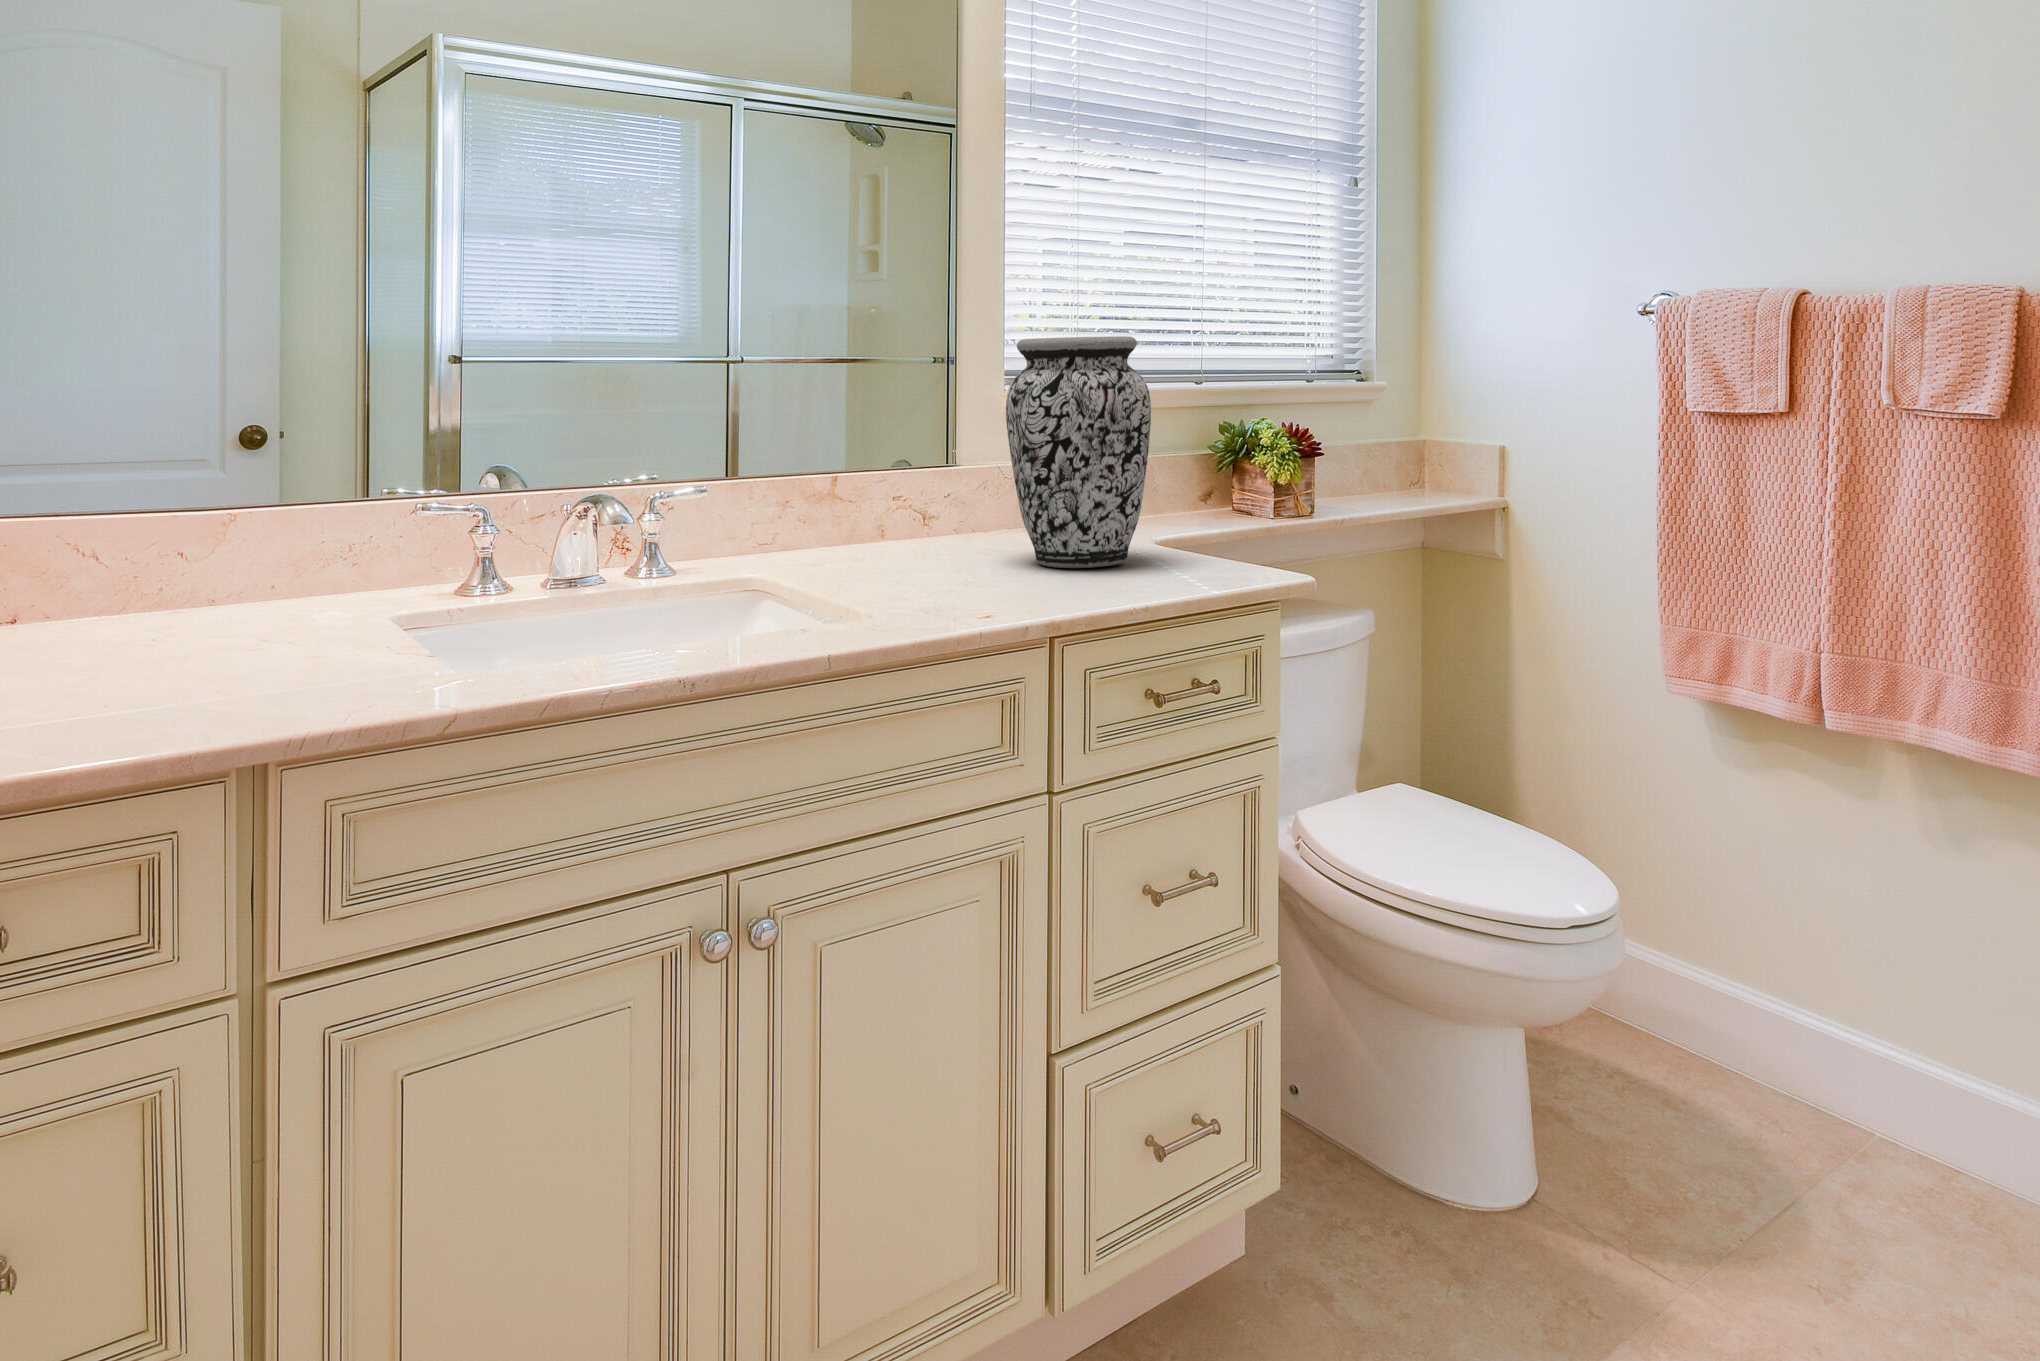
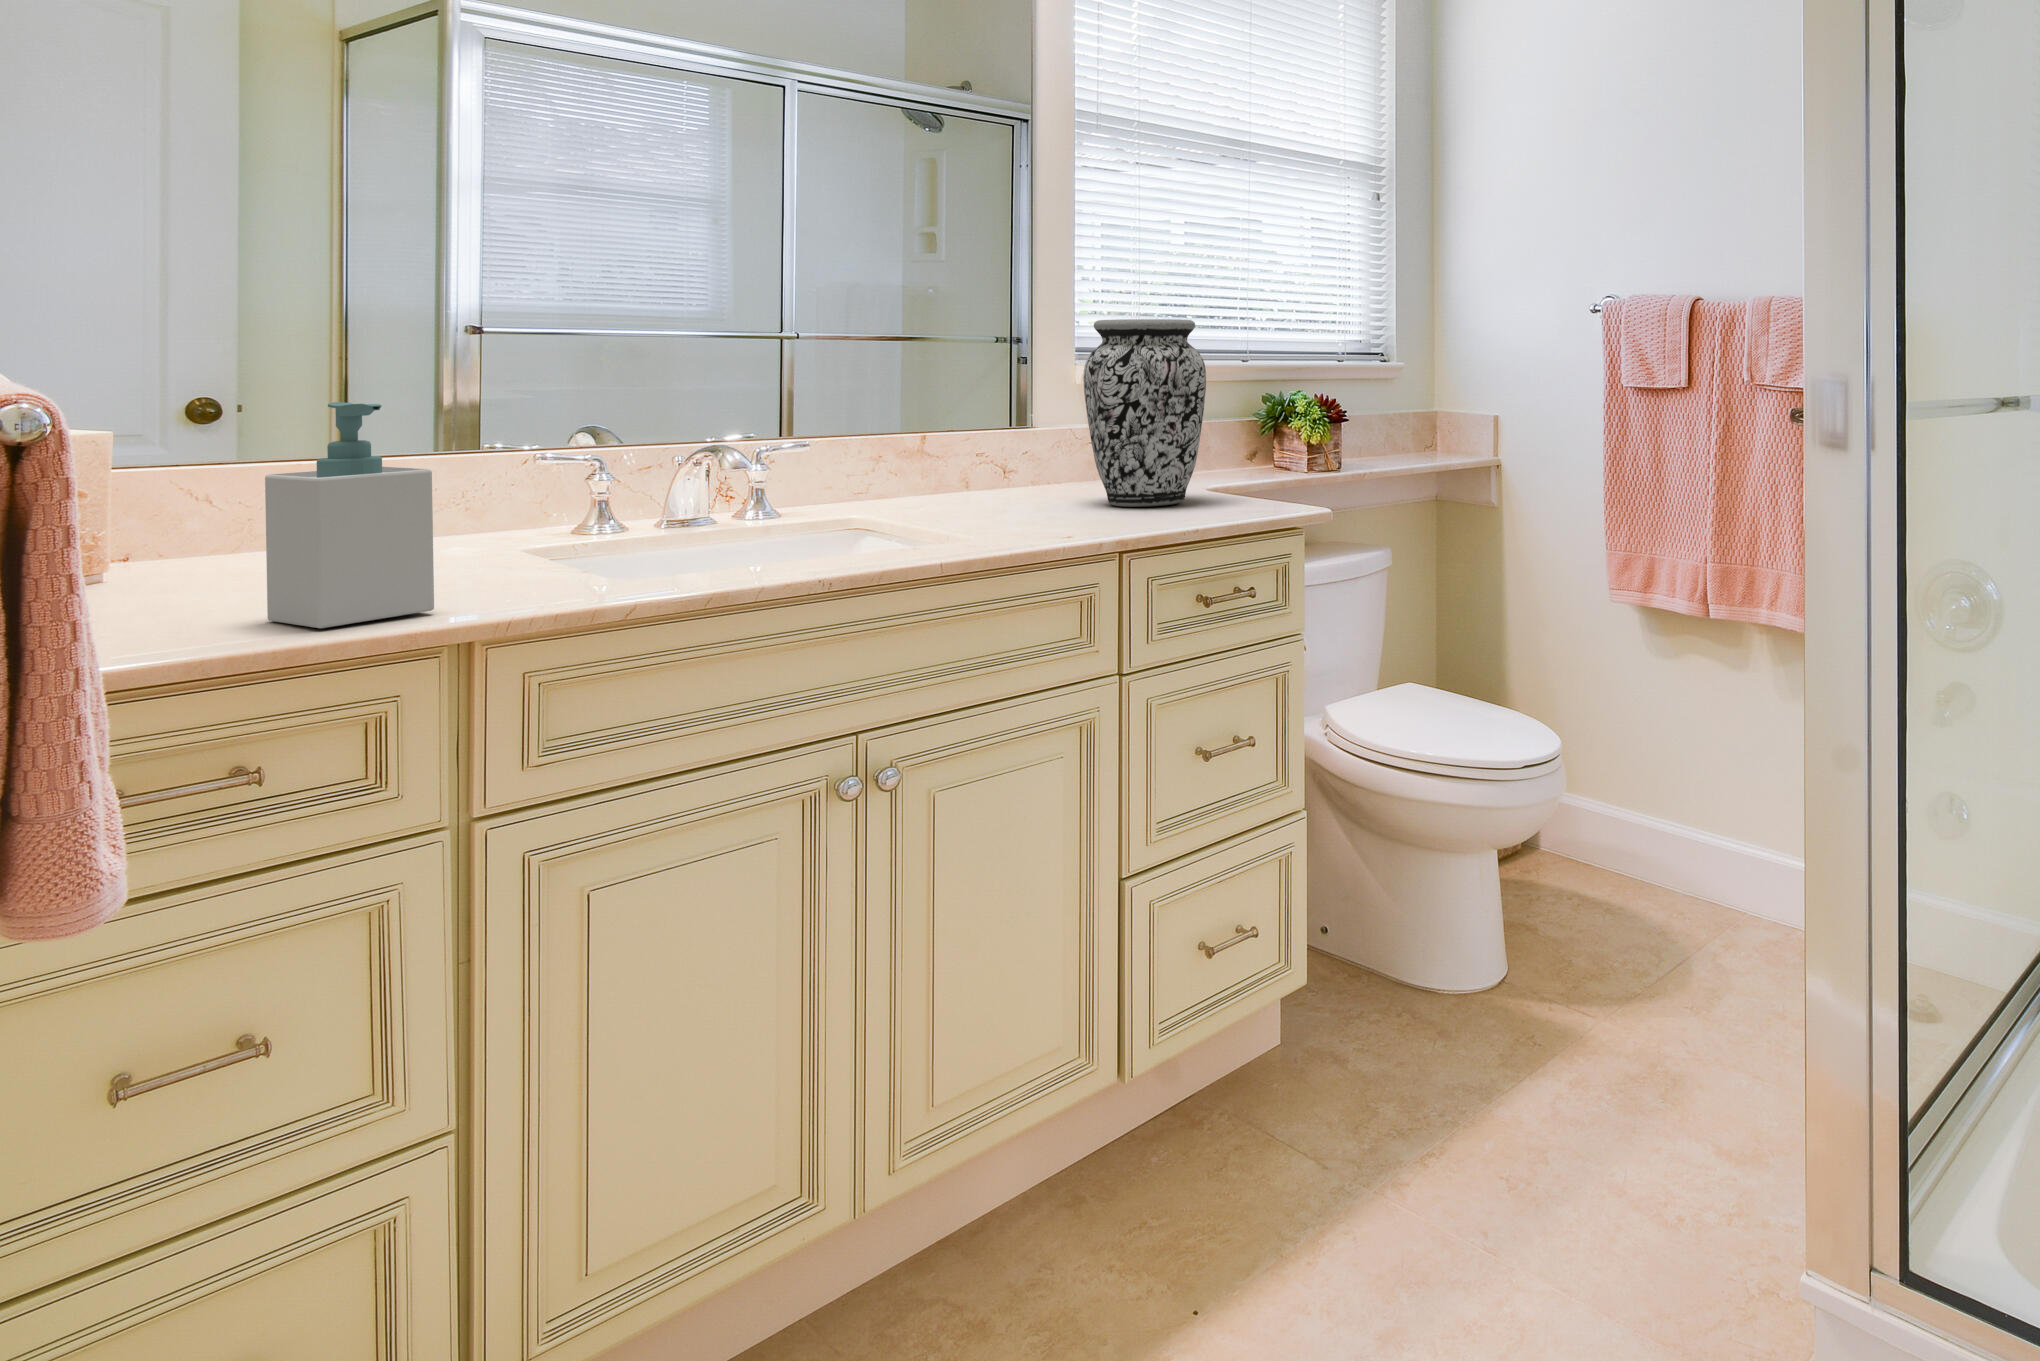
soap bottle: none [59,462,231,743] -> present [265,402,434,628]

